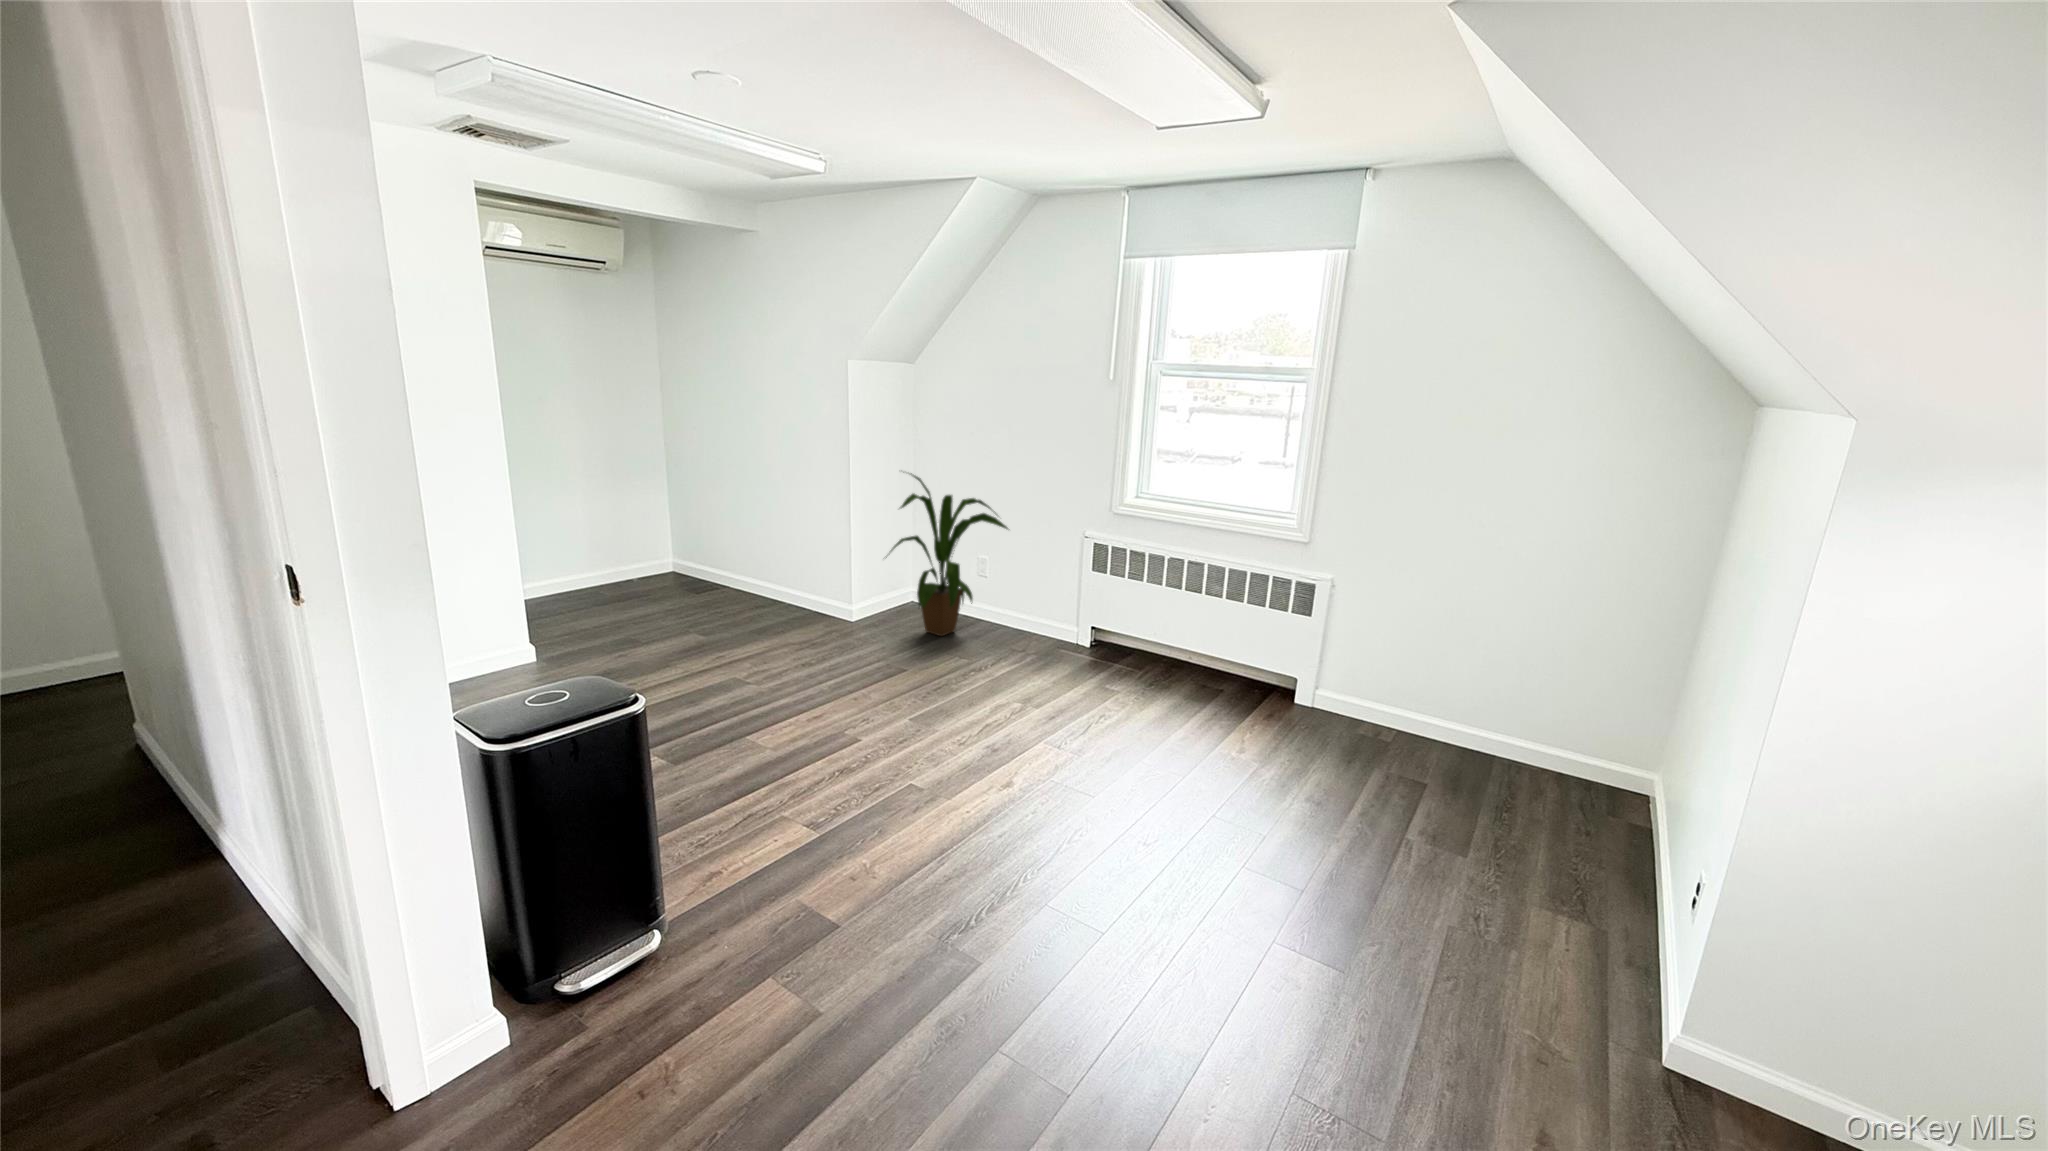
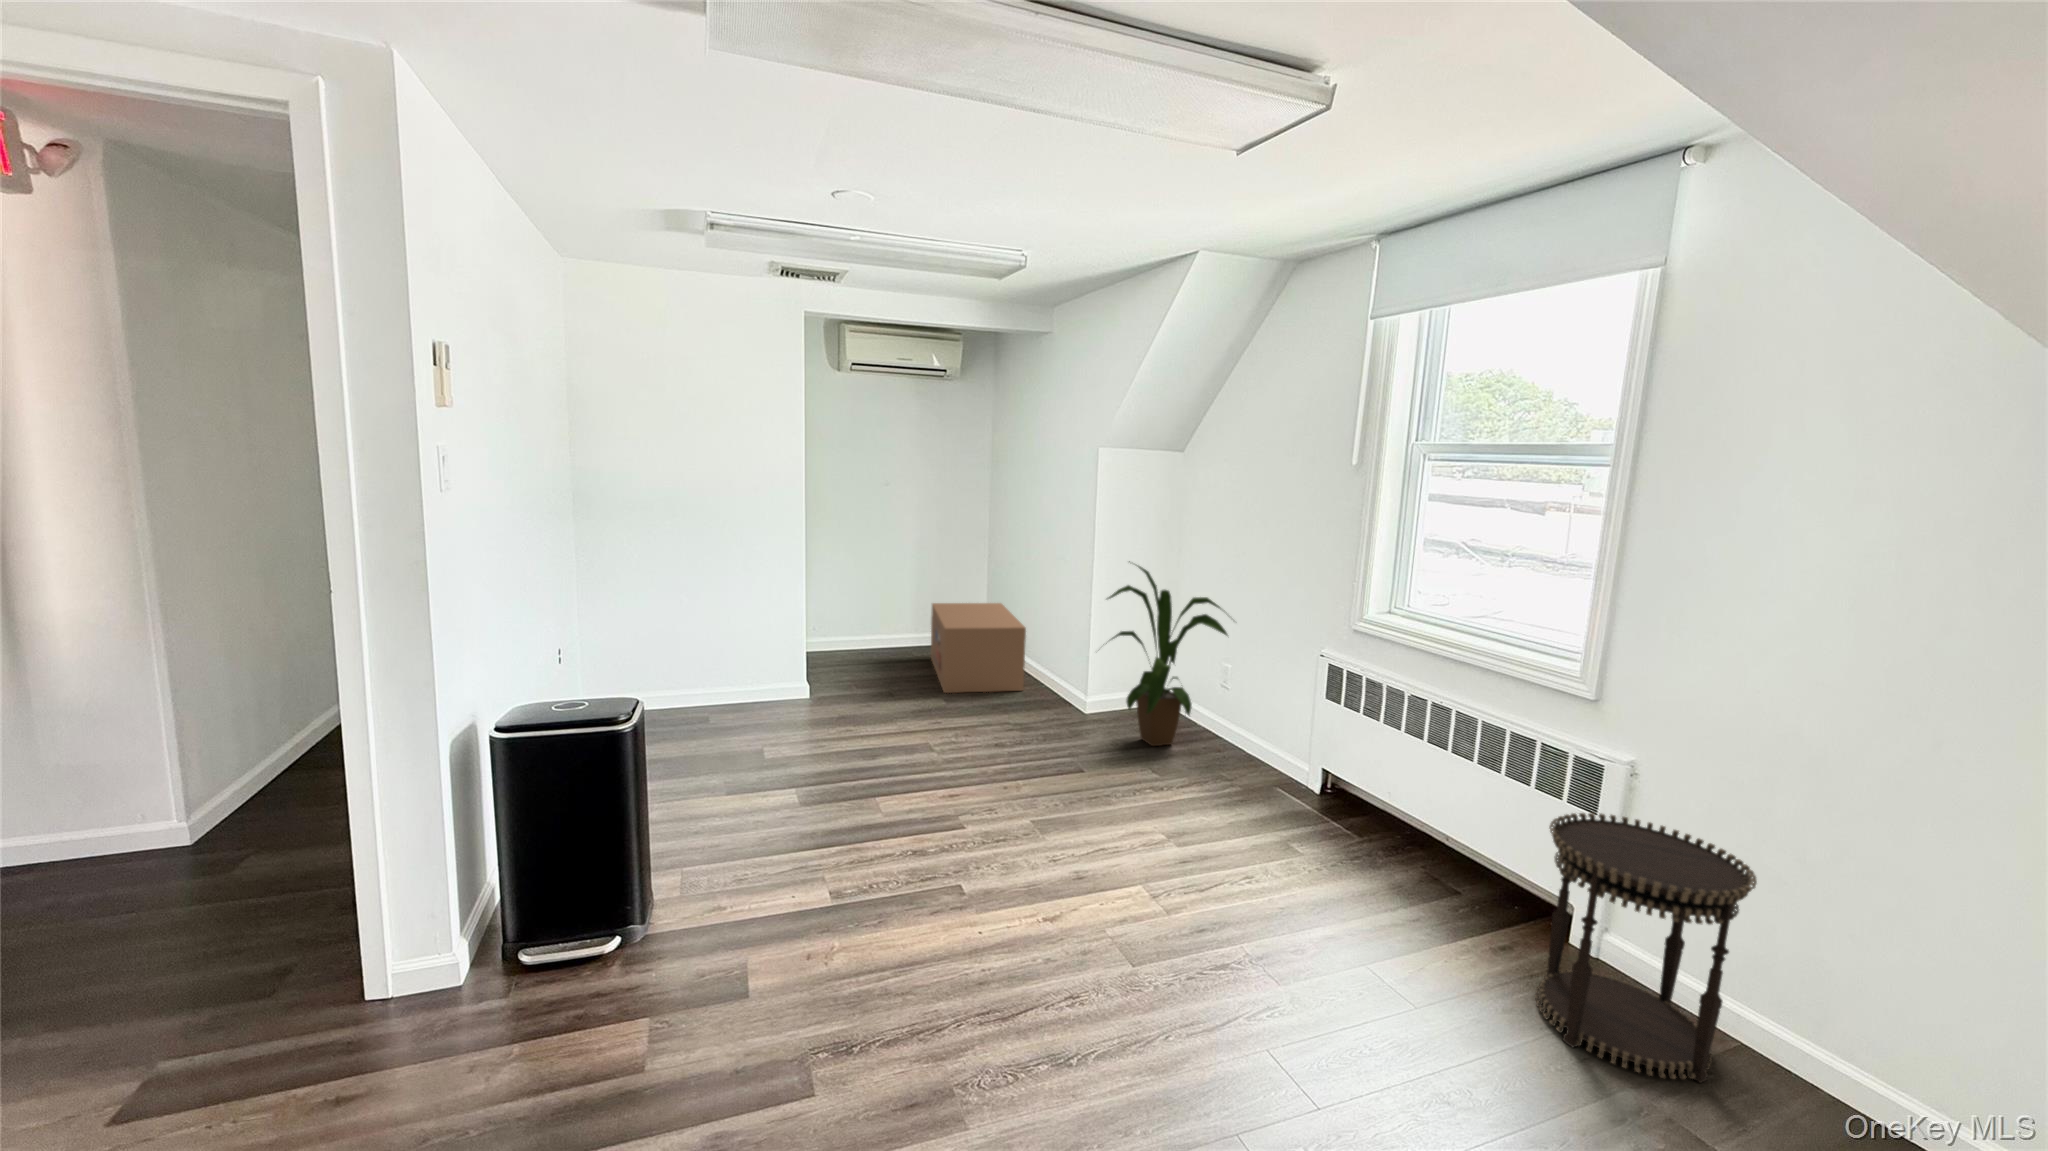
cardboard box: none [632,523,776,626] -> present [931,603,1026,693]
side table: none [1298,613,1416,757] -> present [1535,813,1757,1083]

